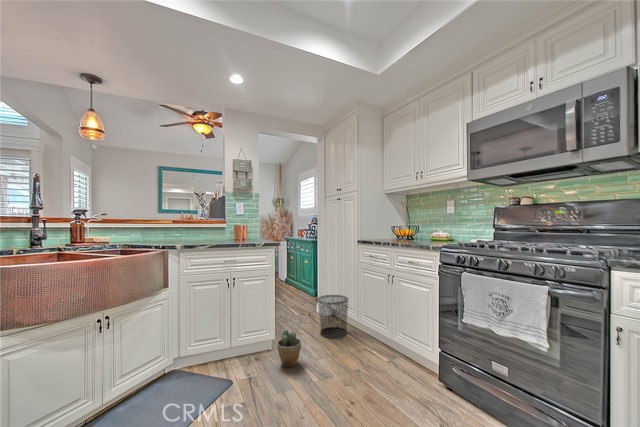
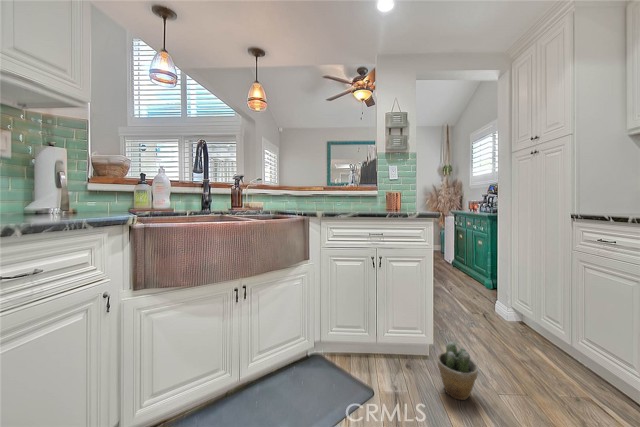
waste bin: present [317,295,348,338] -> none [504,300,569,373]

